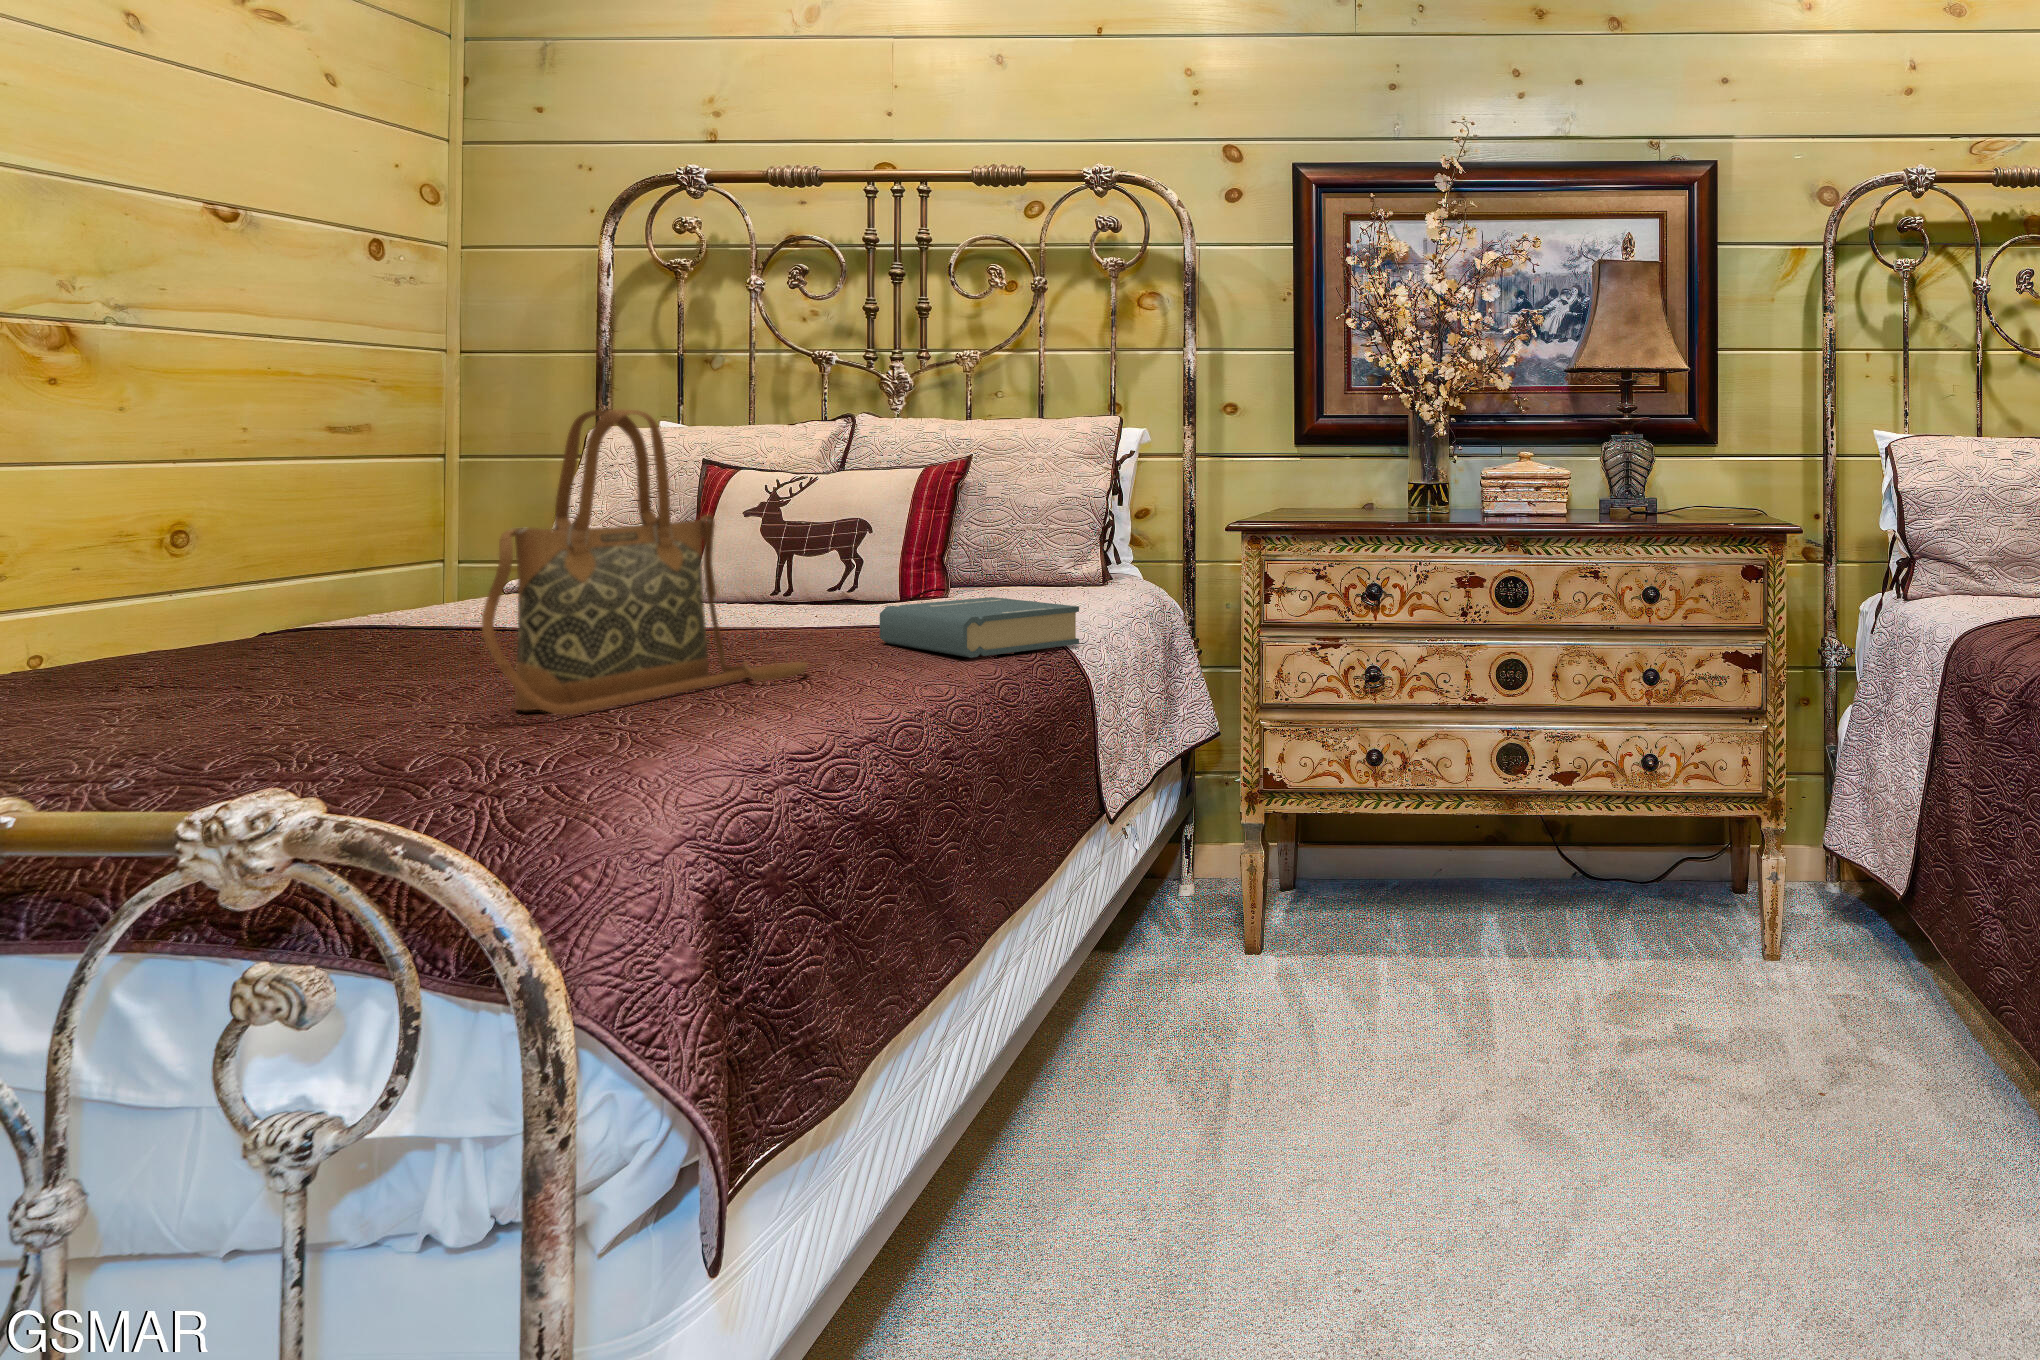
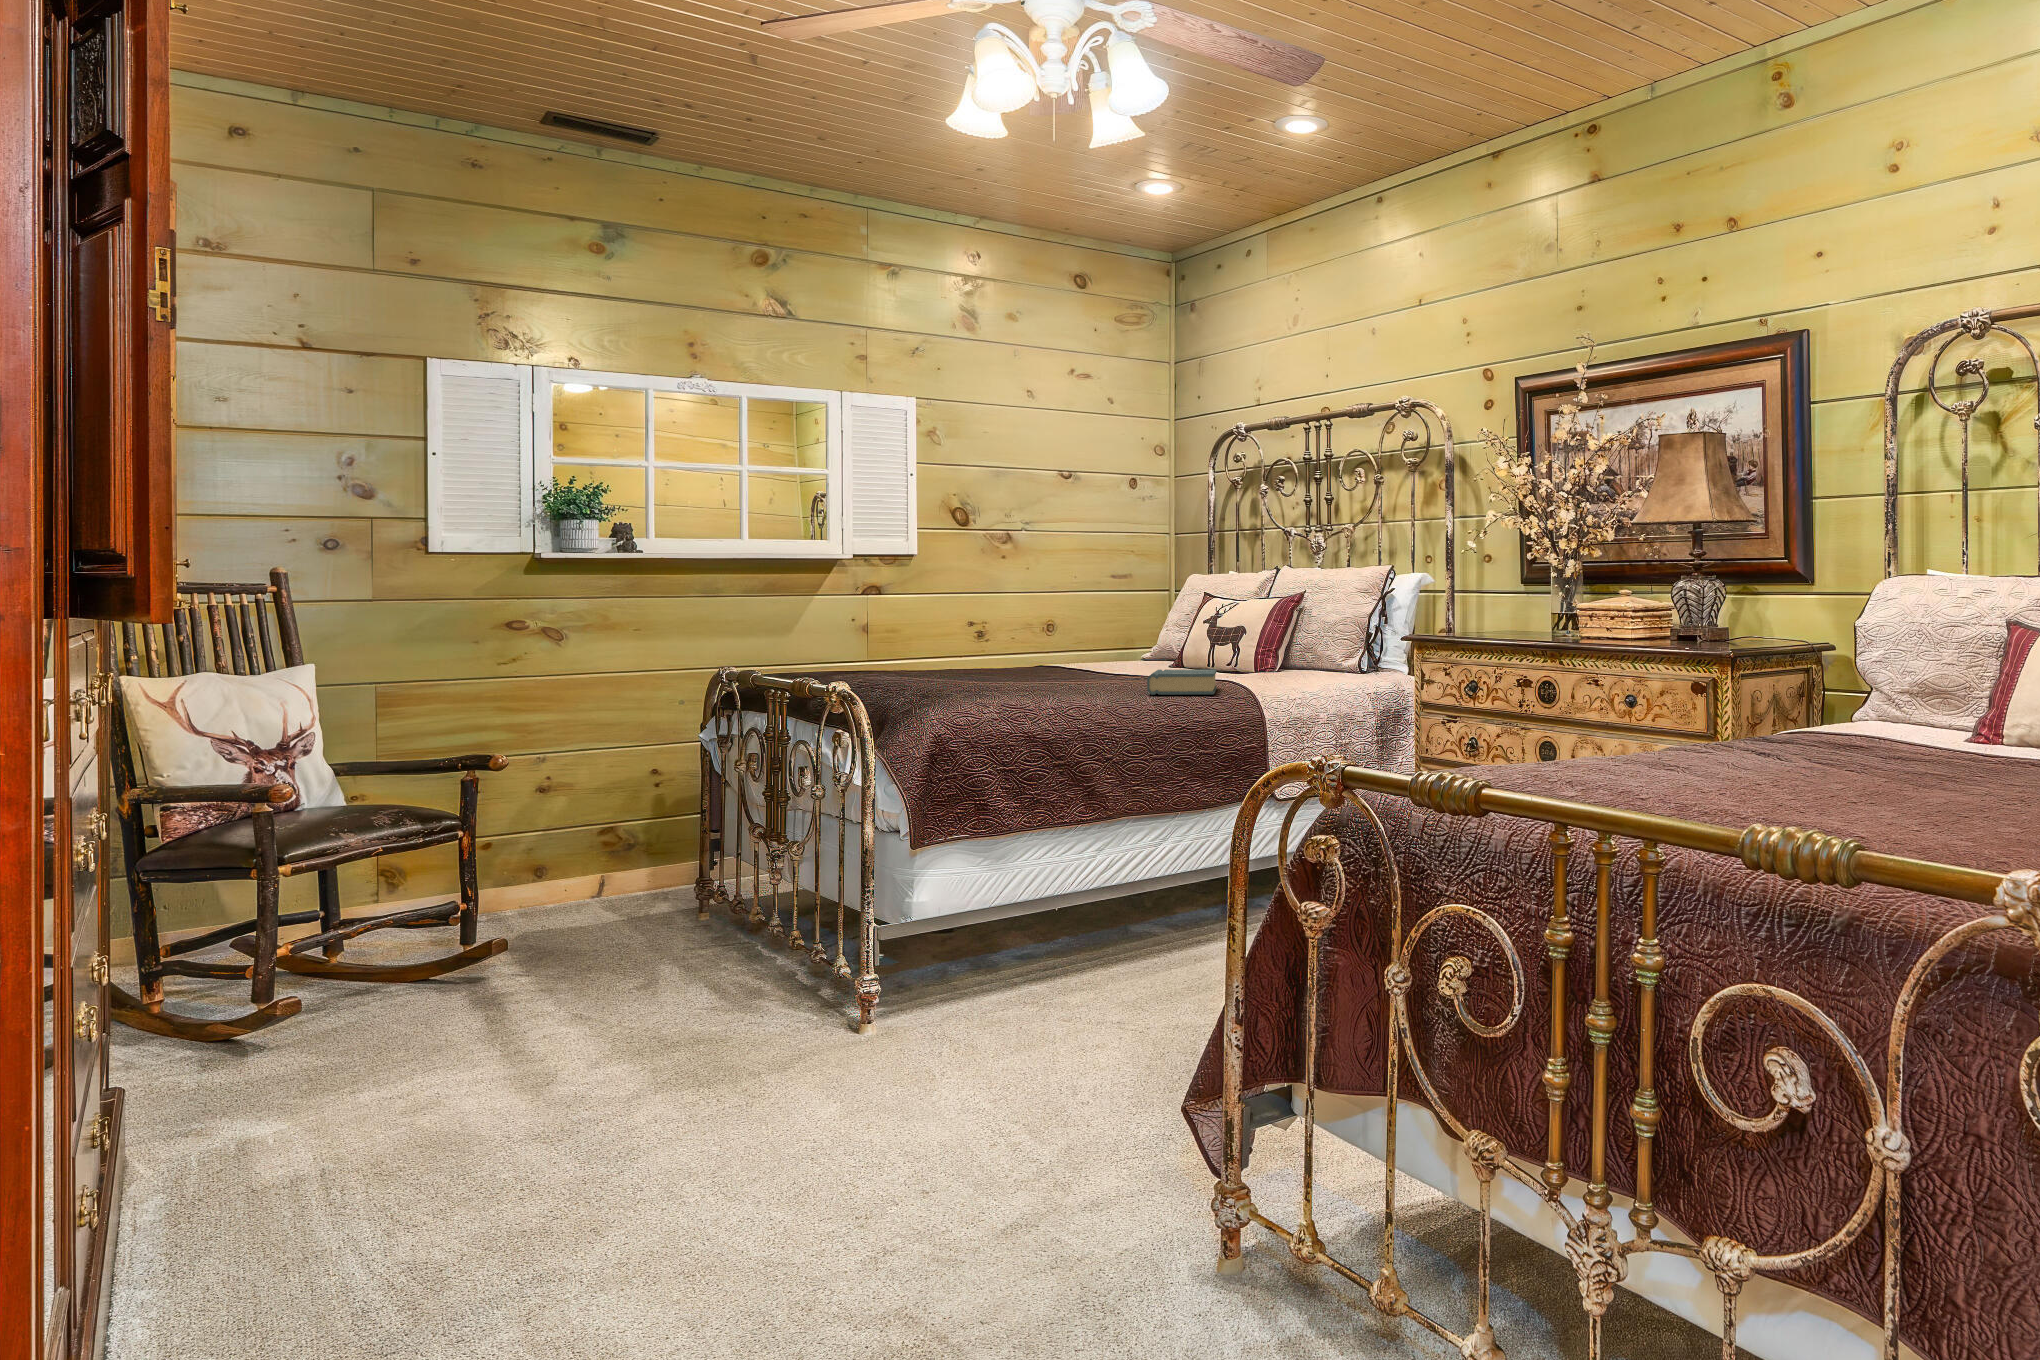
handbag: present [482,409,807,715] -> none [943,571,1080,697]

